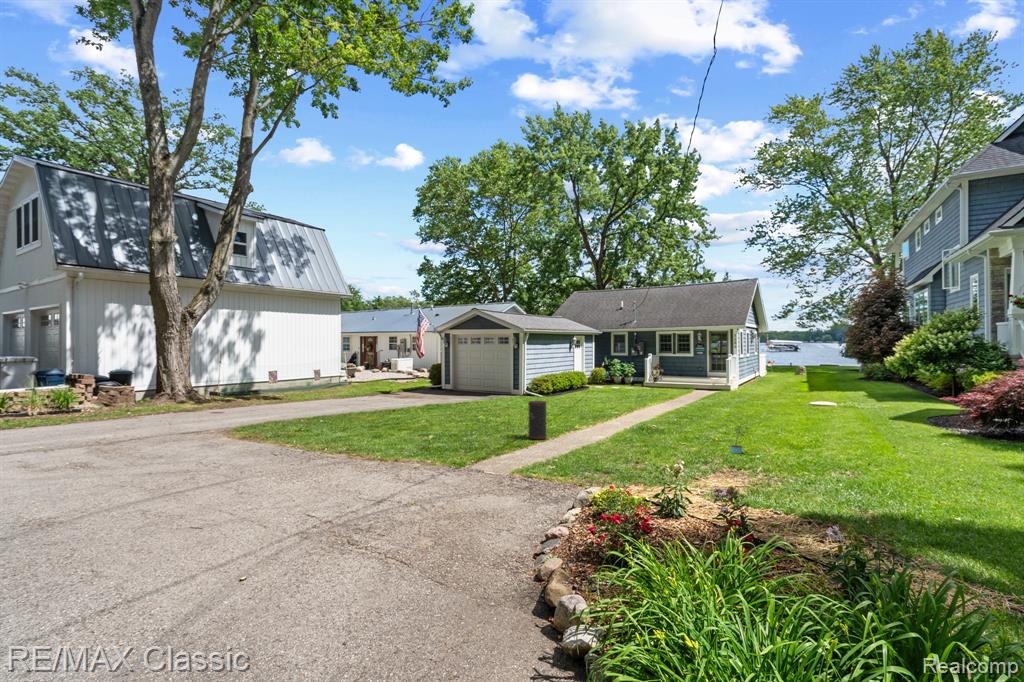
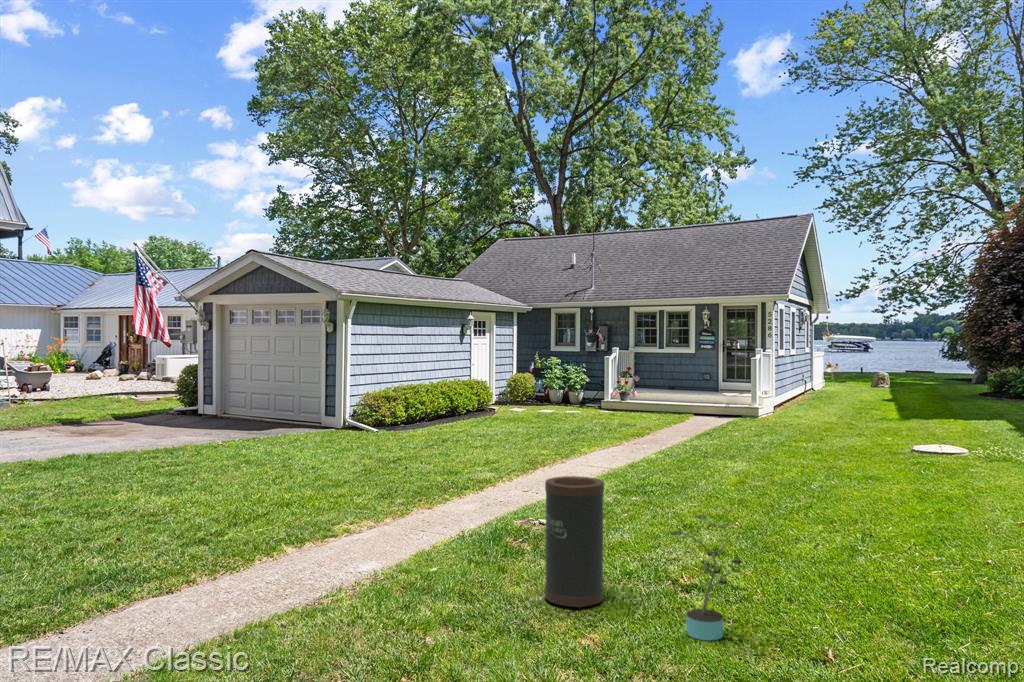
trash can: present [528,401,547,440] -> present [545,476,604,609]

